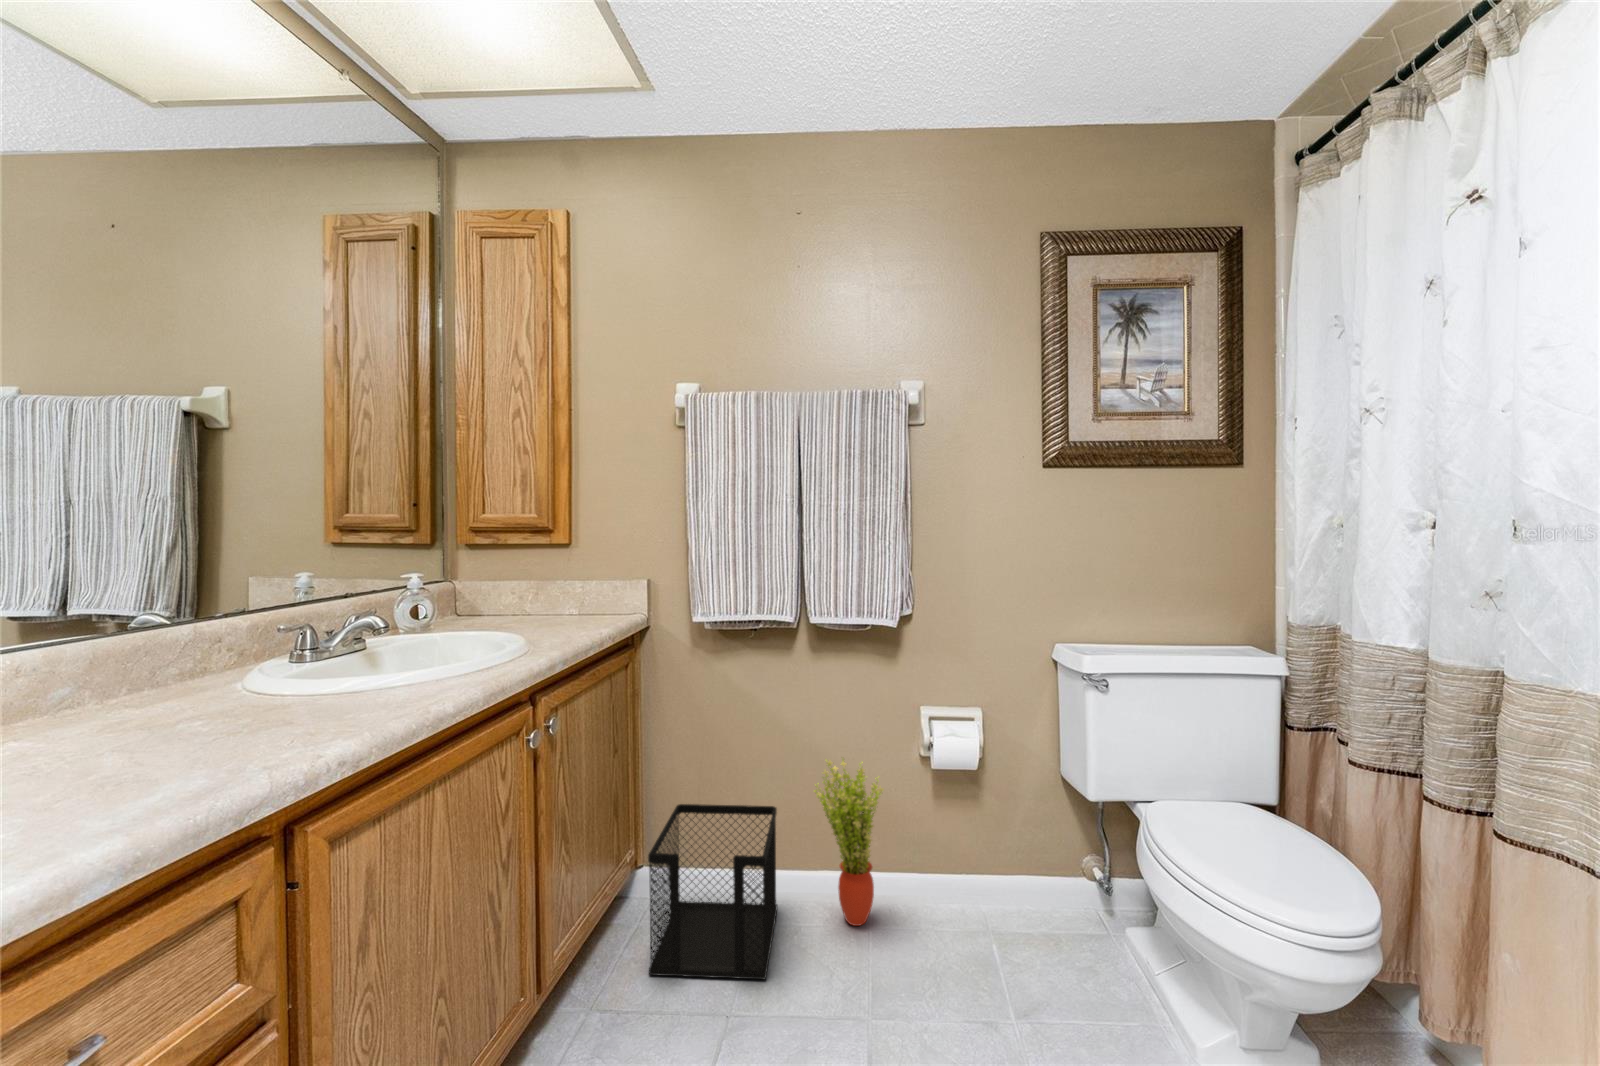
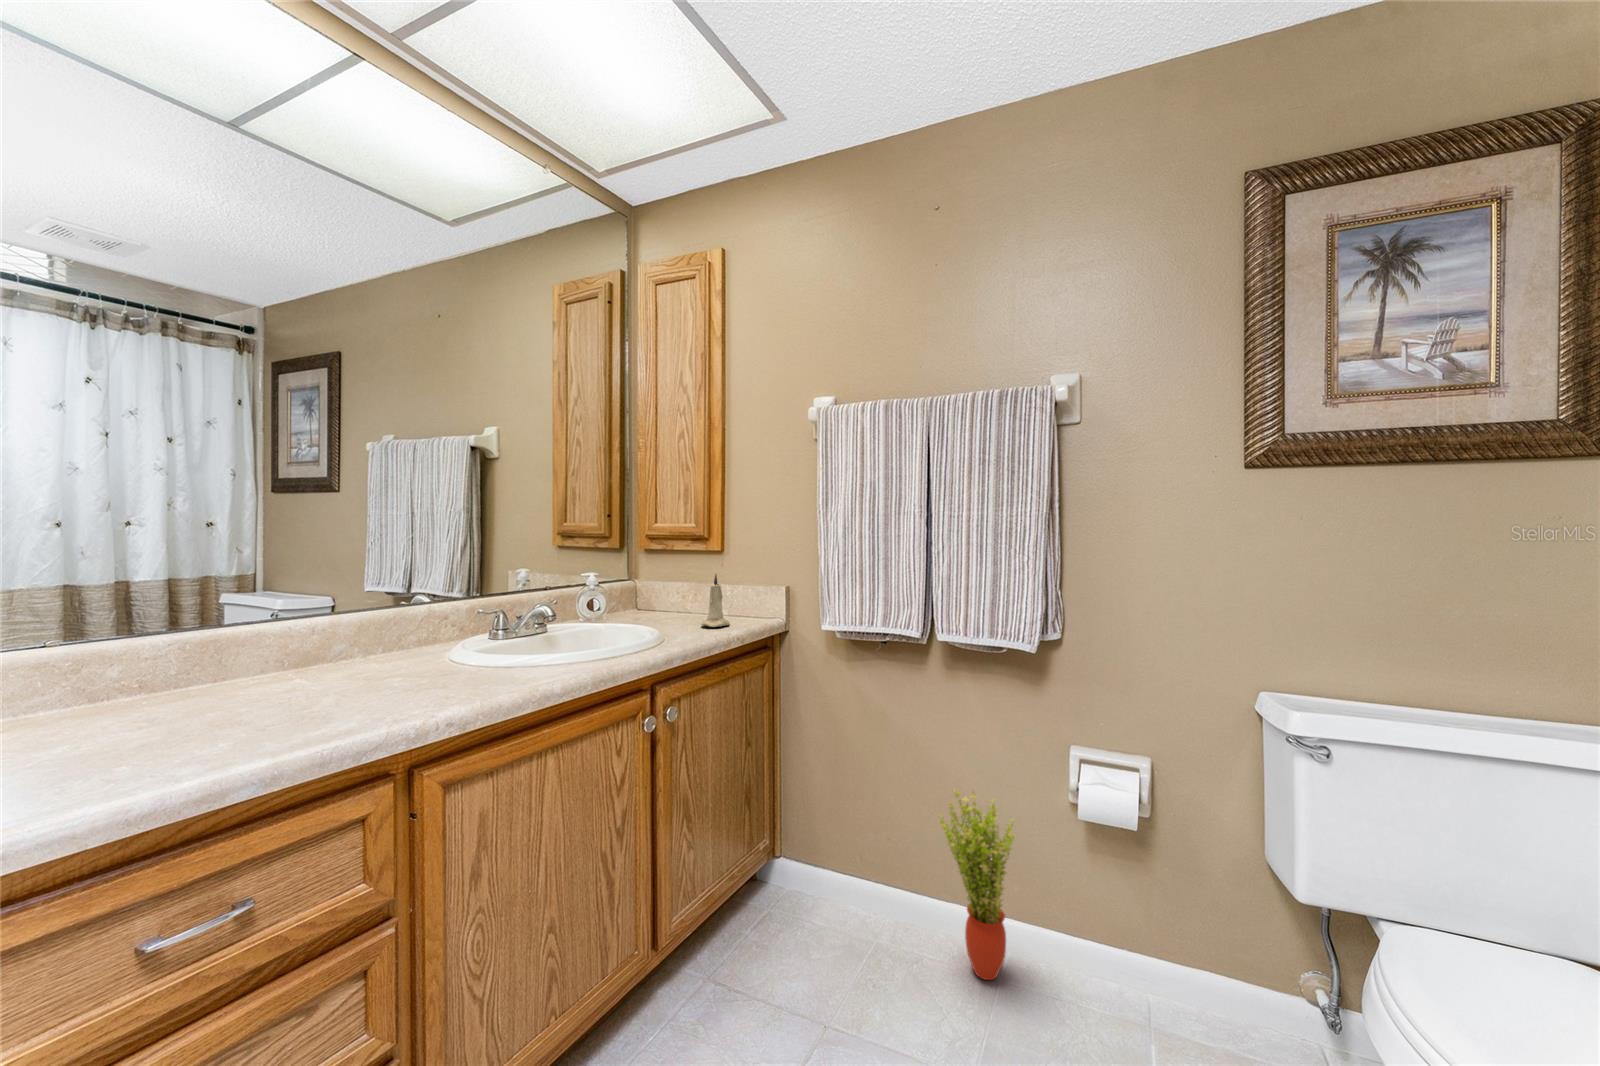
candle: none [562,567,596,626] -> present [701,574,730,627]
wastebasket: present [648,804,777,979] -> none [760,805,903,1017]

